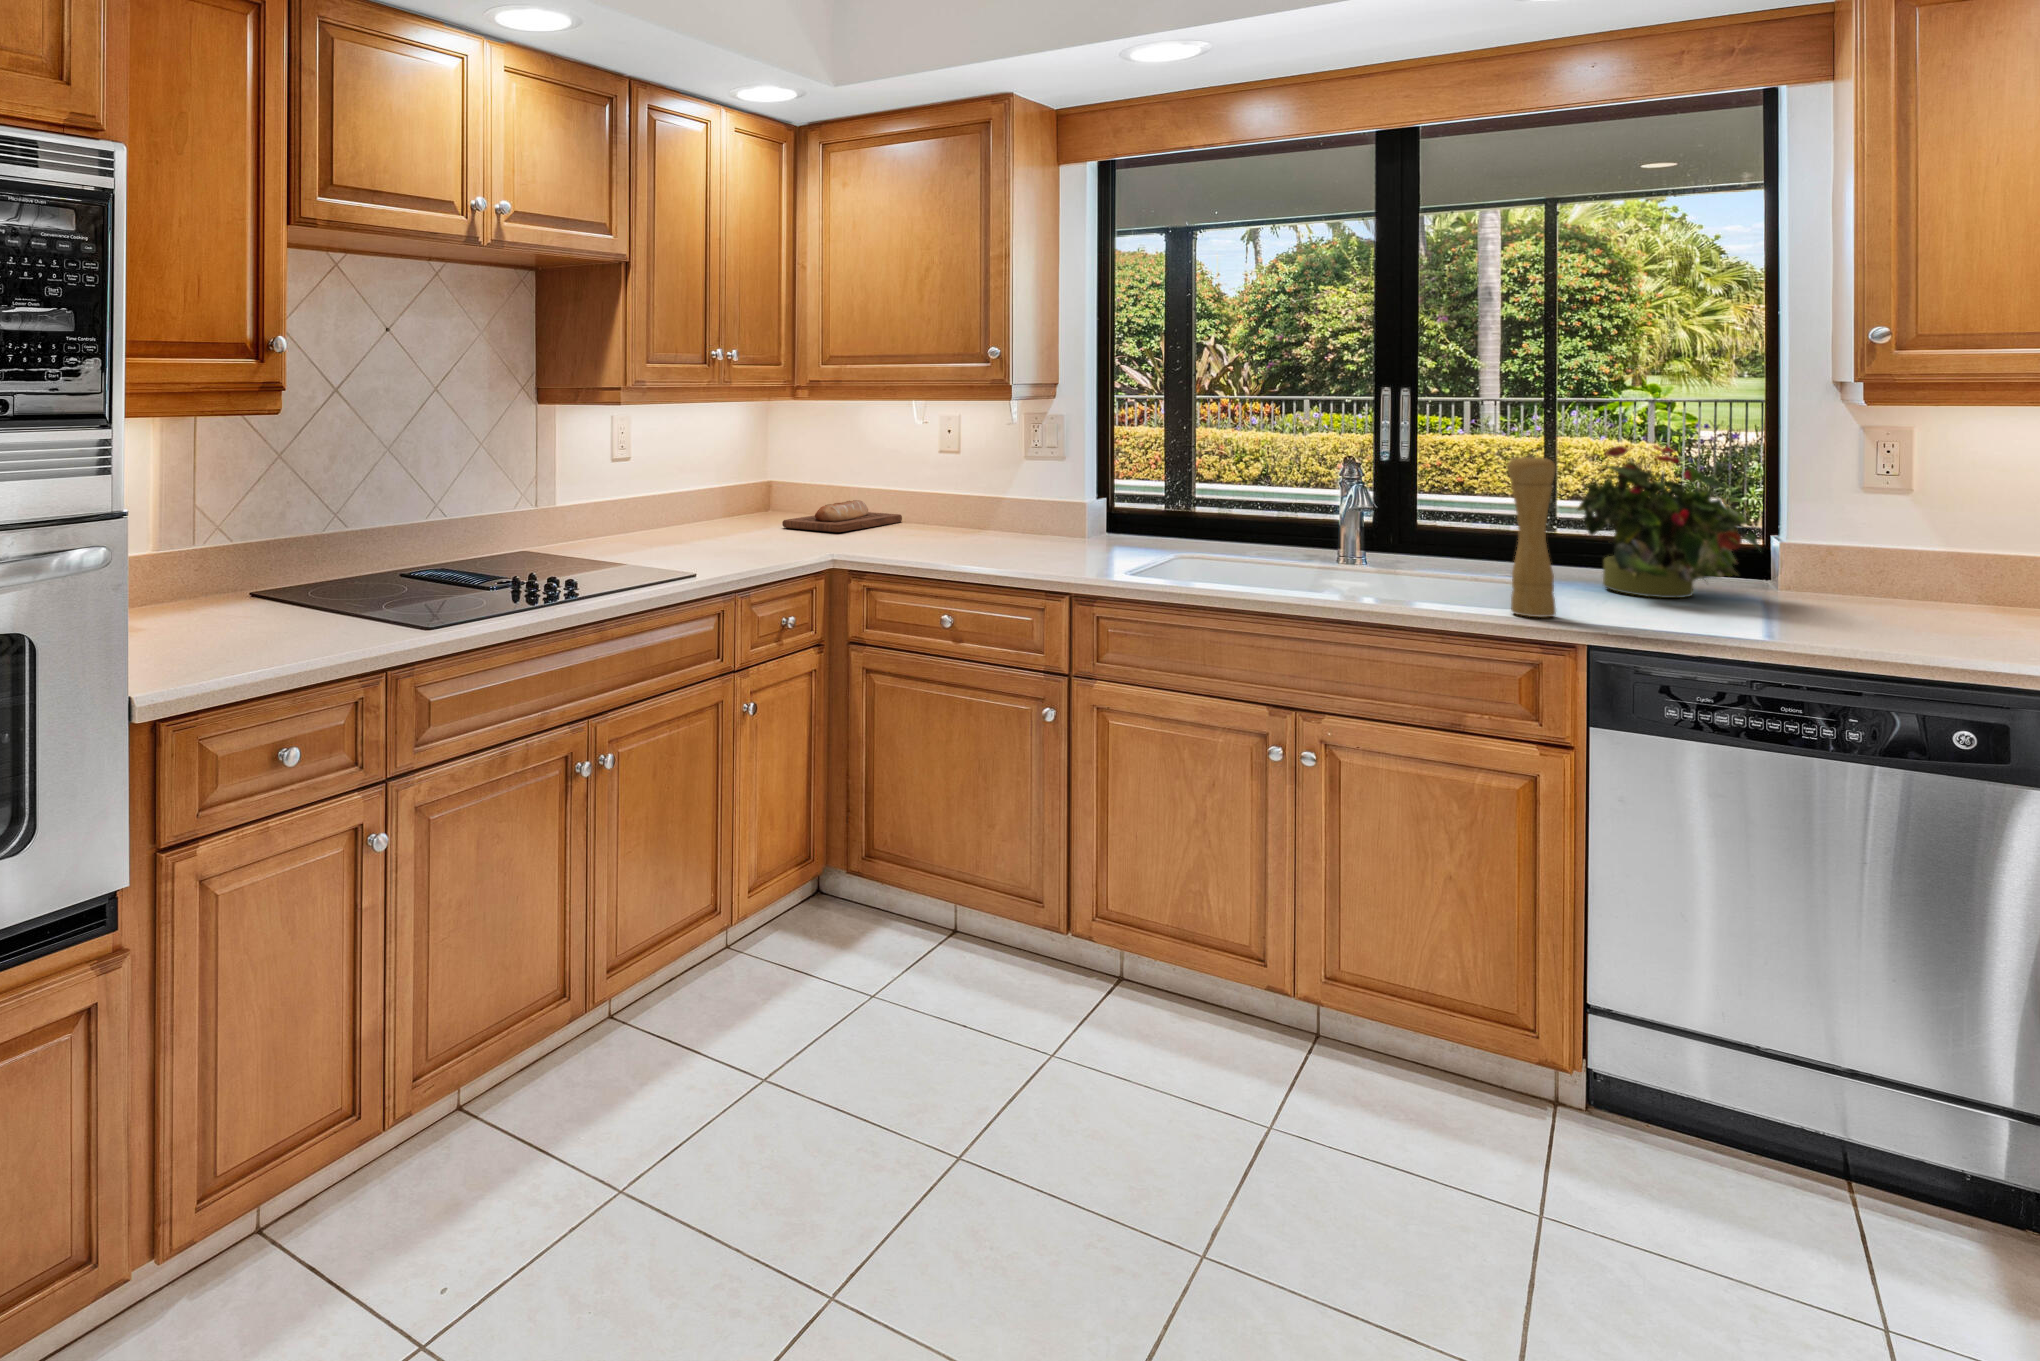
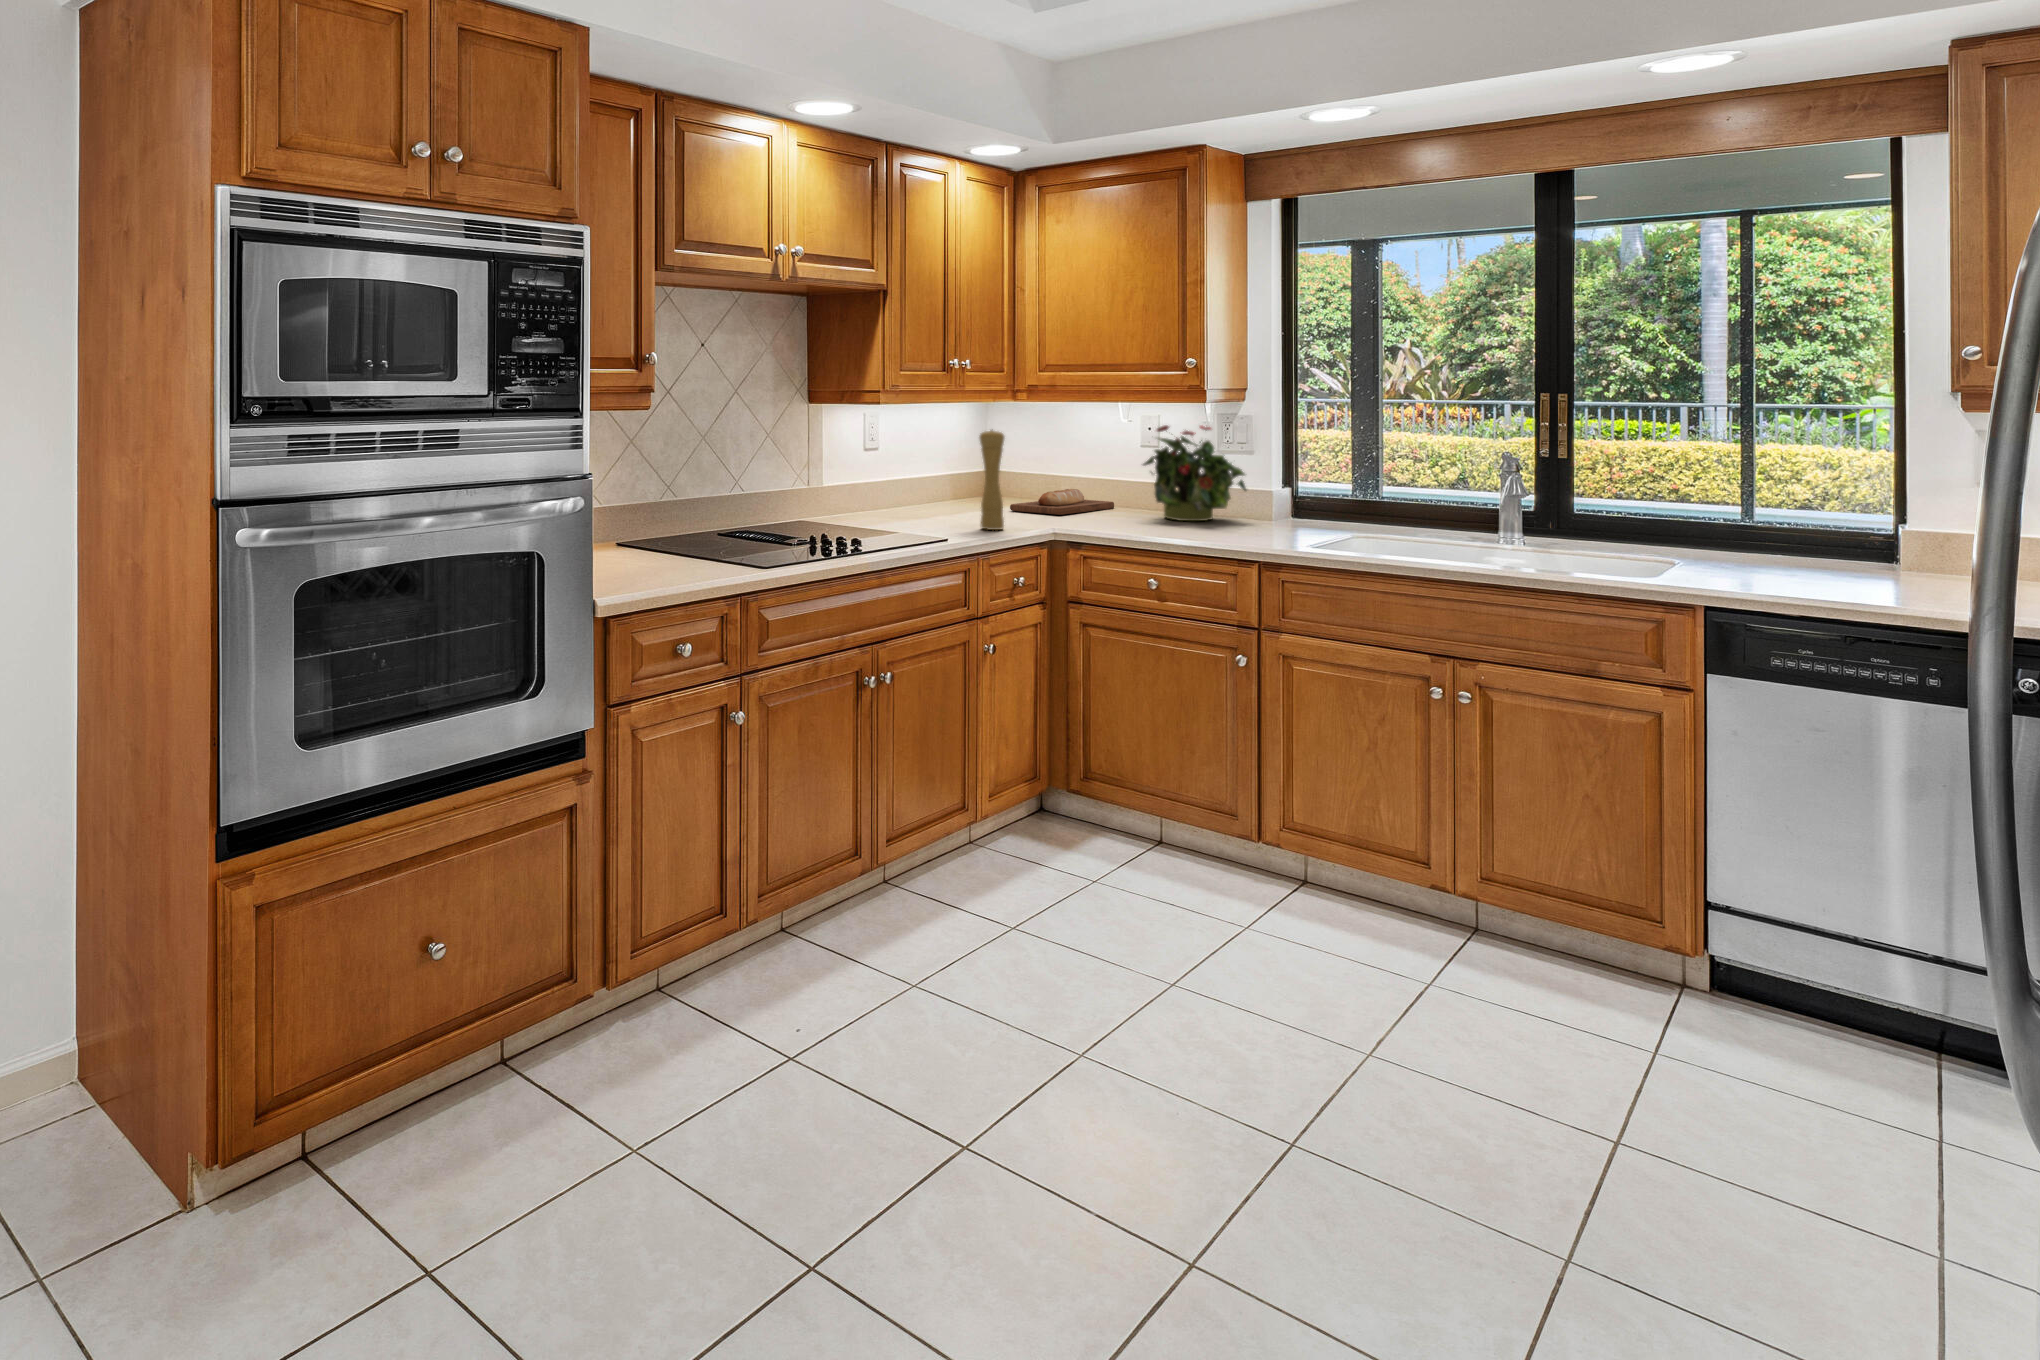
potted plant: present [1578,446,1760,598] -> present [1143,425,1246,521]
pepper mill: present [1507,454,1556,617] -> present [980,430,1004,530]

